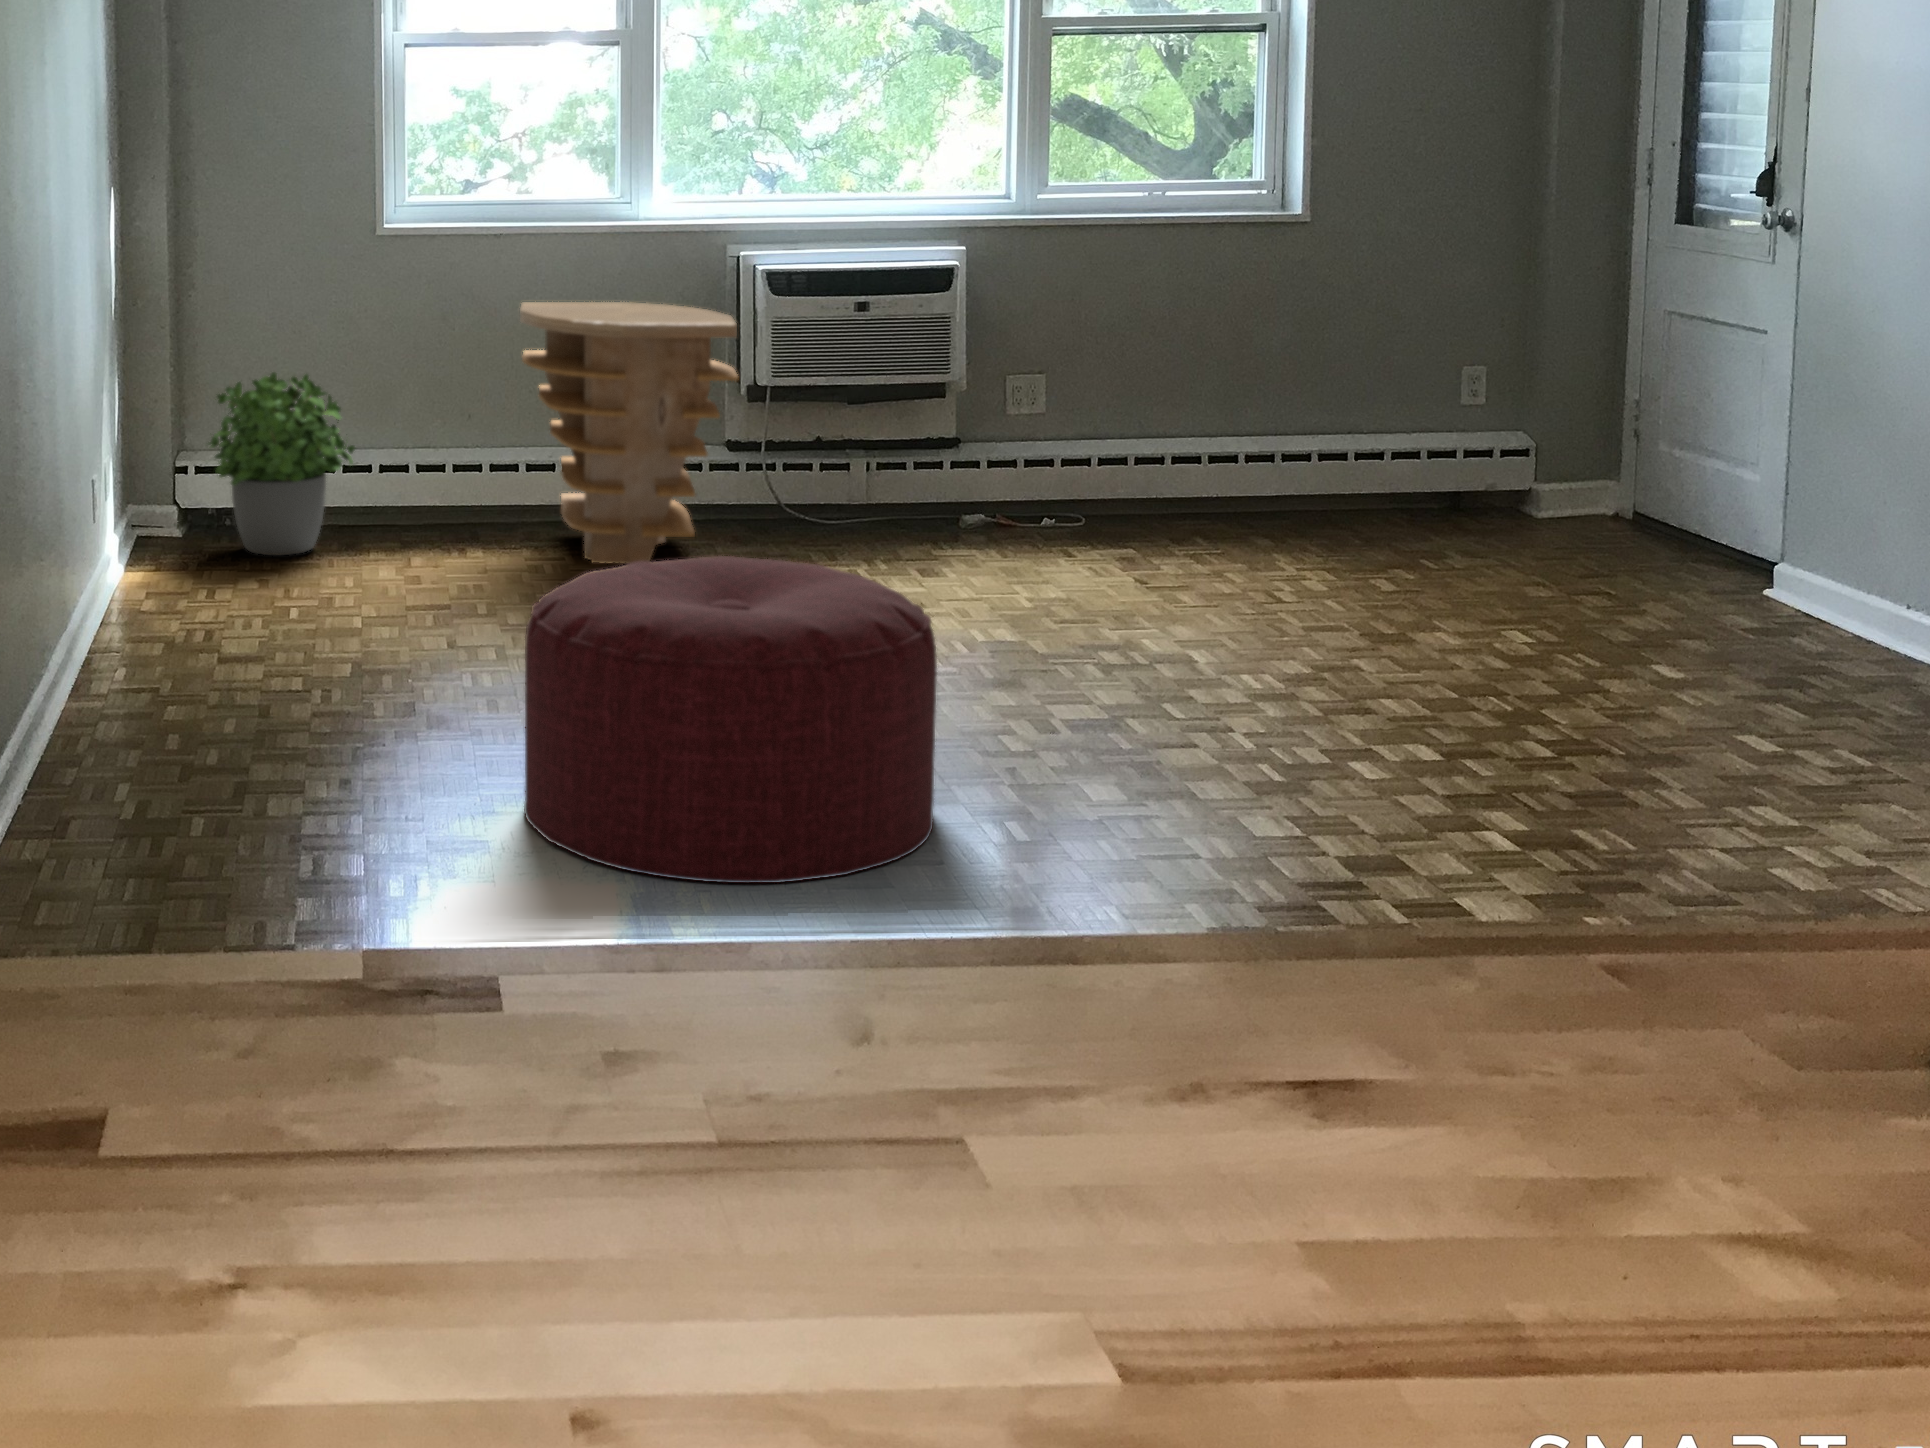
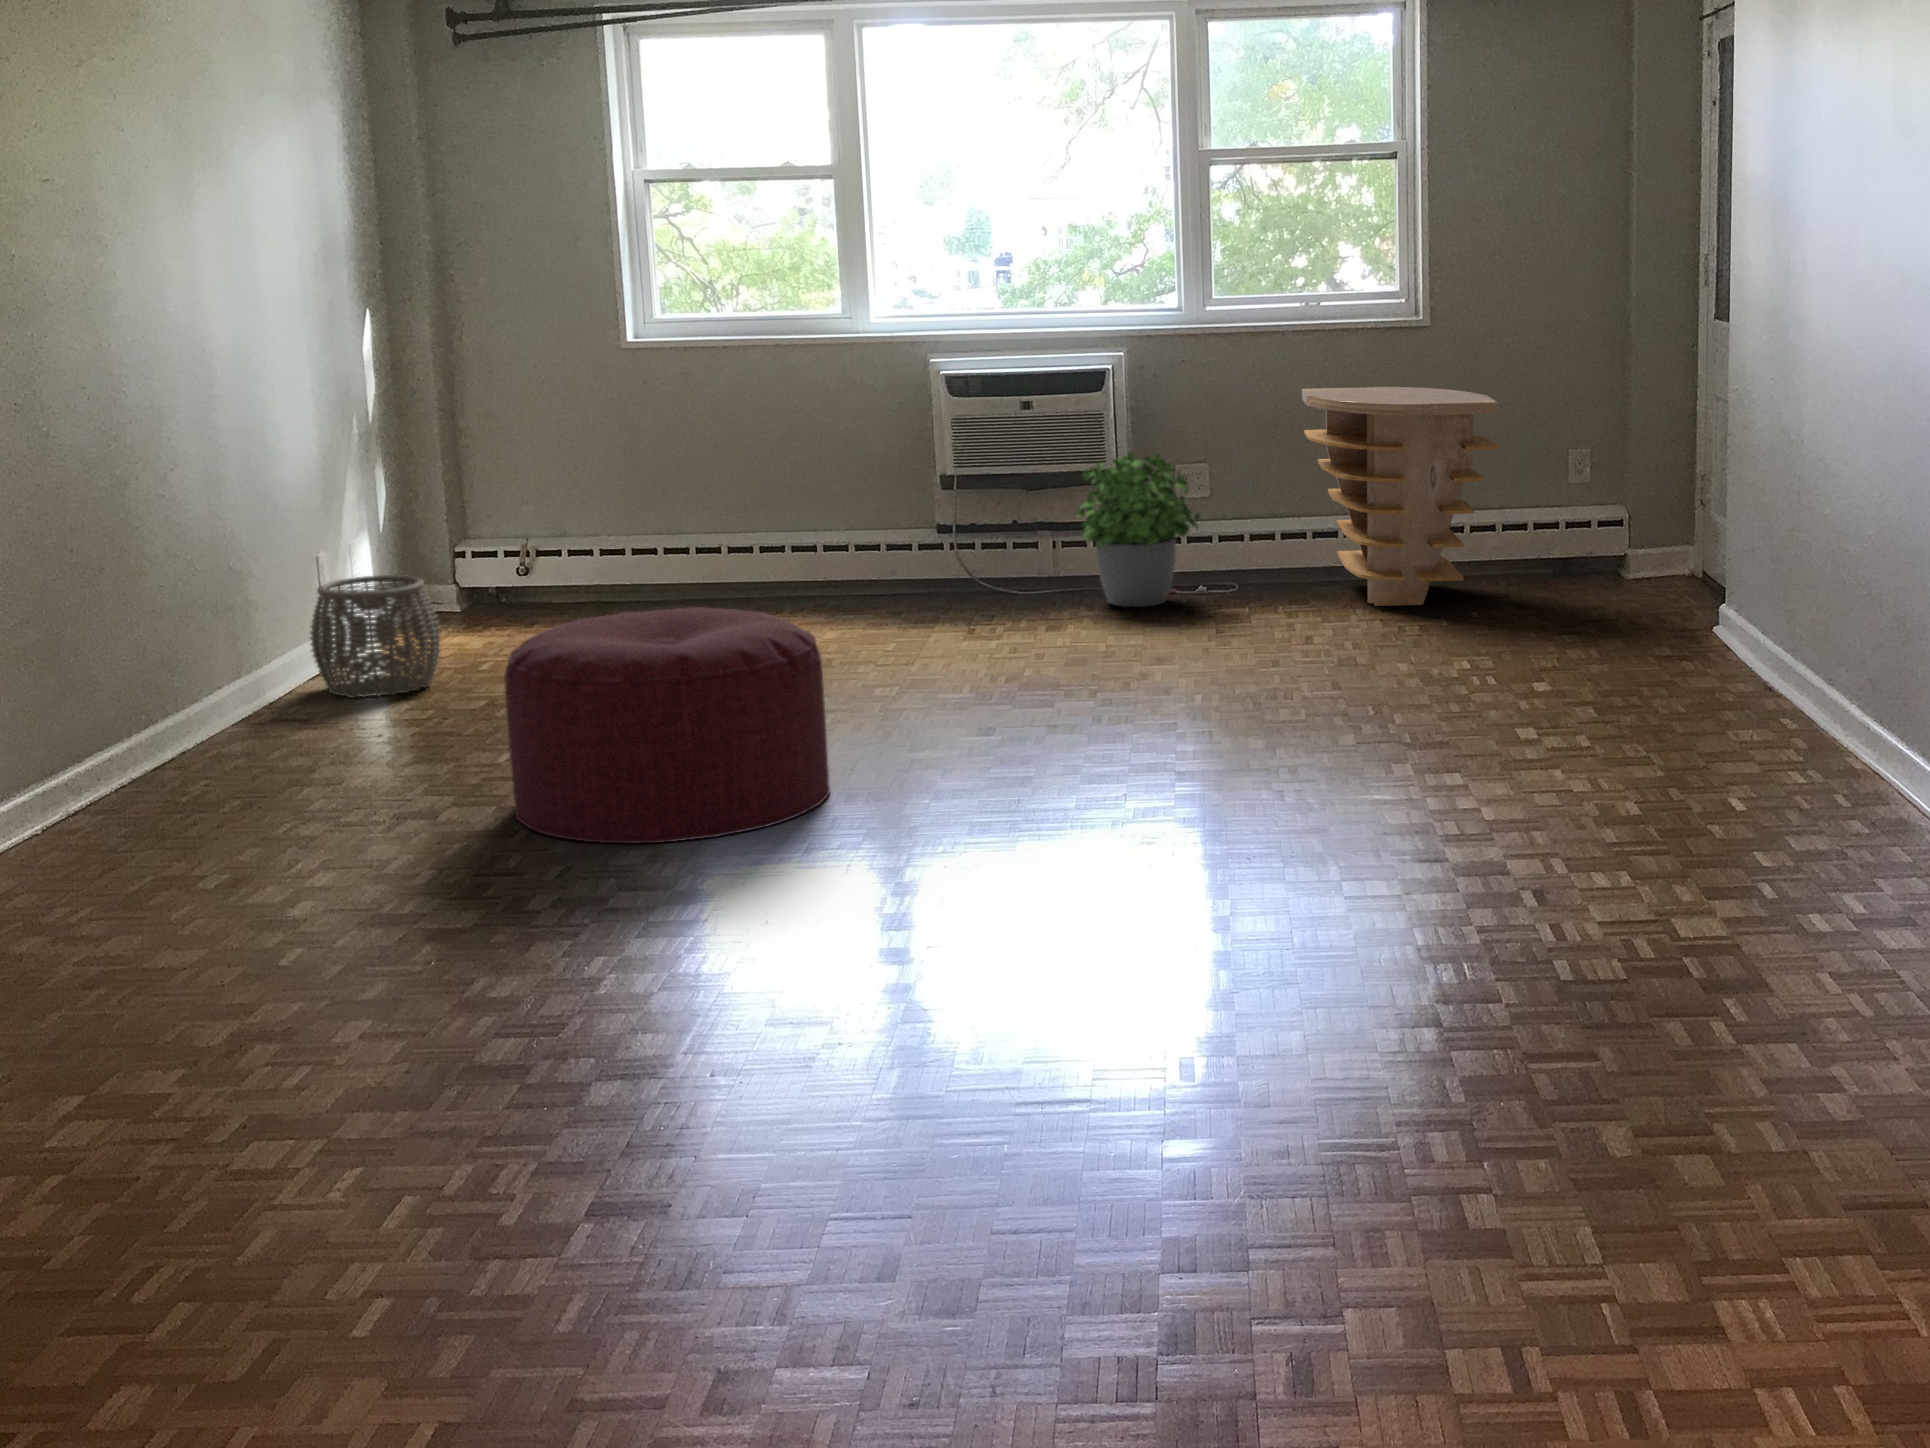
side table: present [520,302,738,564] -> present [1302,387,1499,606]
potted plant: present [209,372,355,556] -> present [1076,452,1200,607]
woven basket: none [99,498,251,650] -> present [310,575,441,698]

